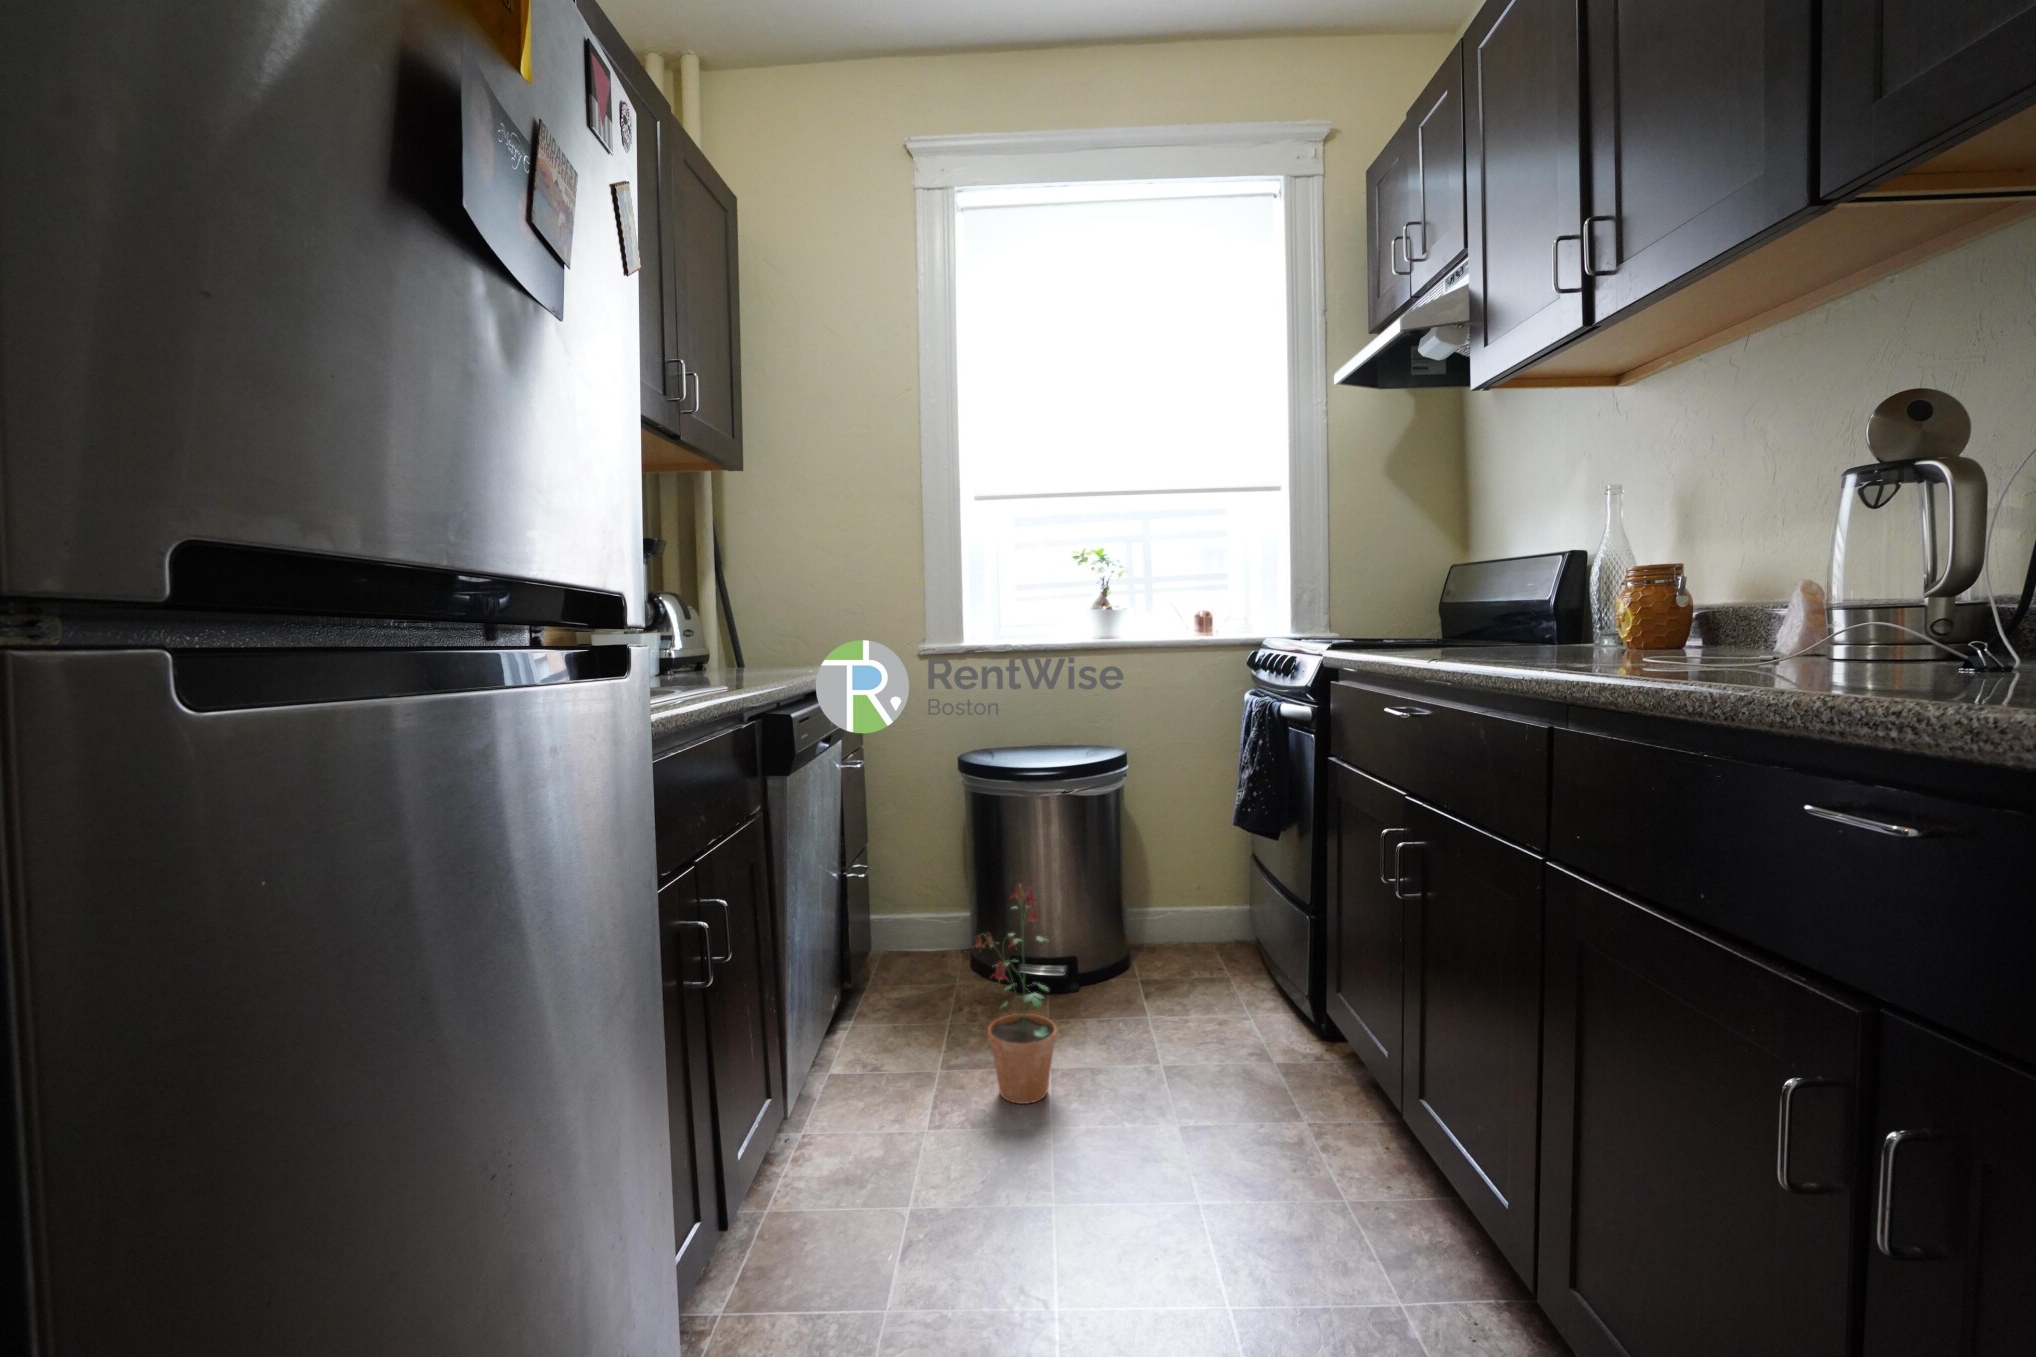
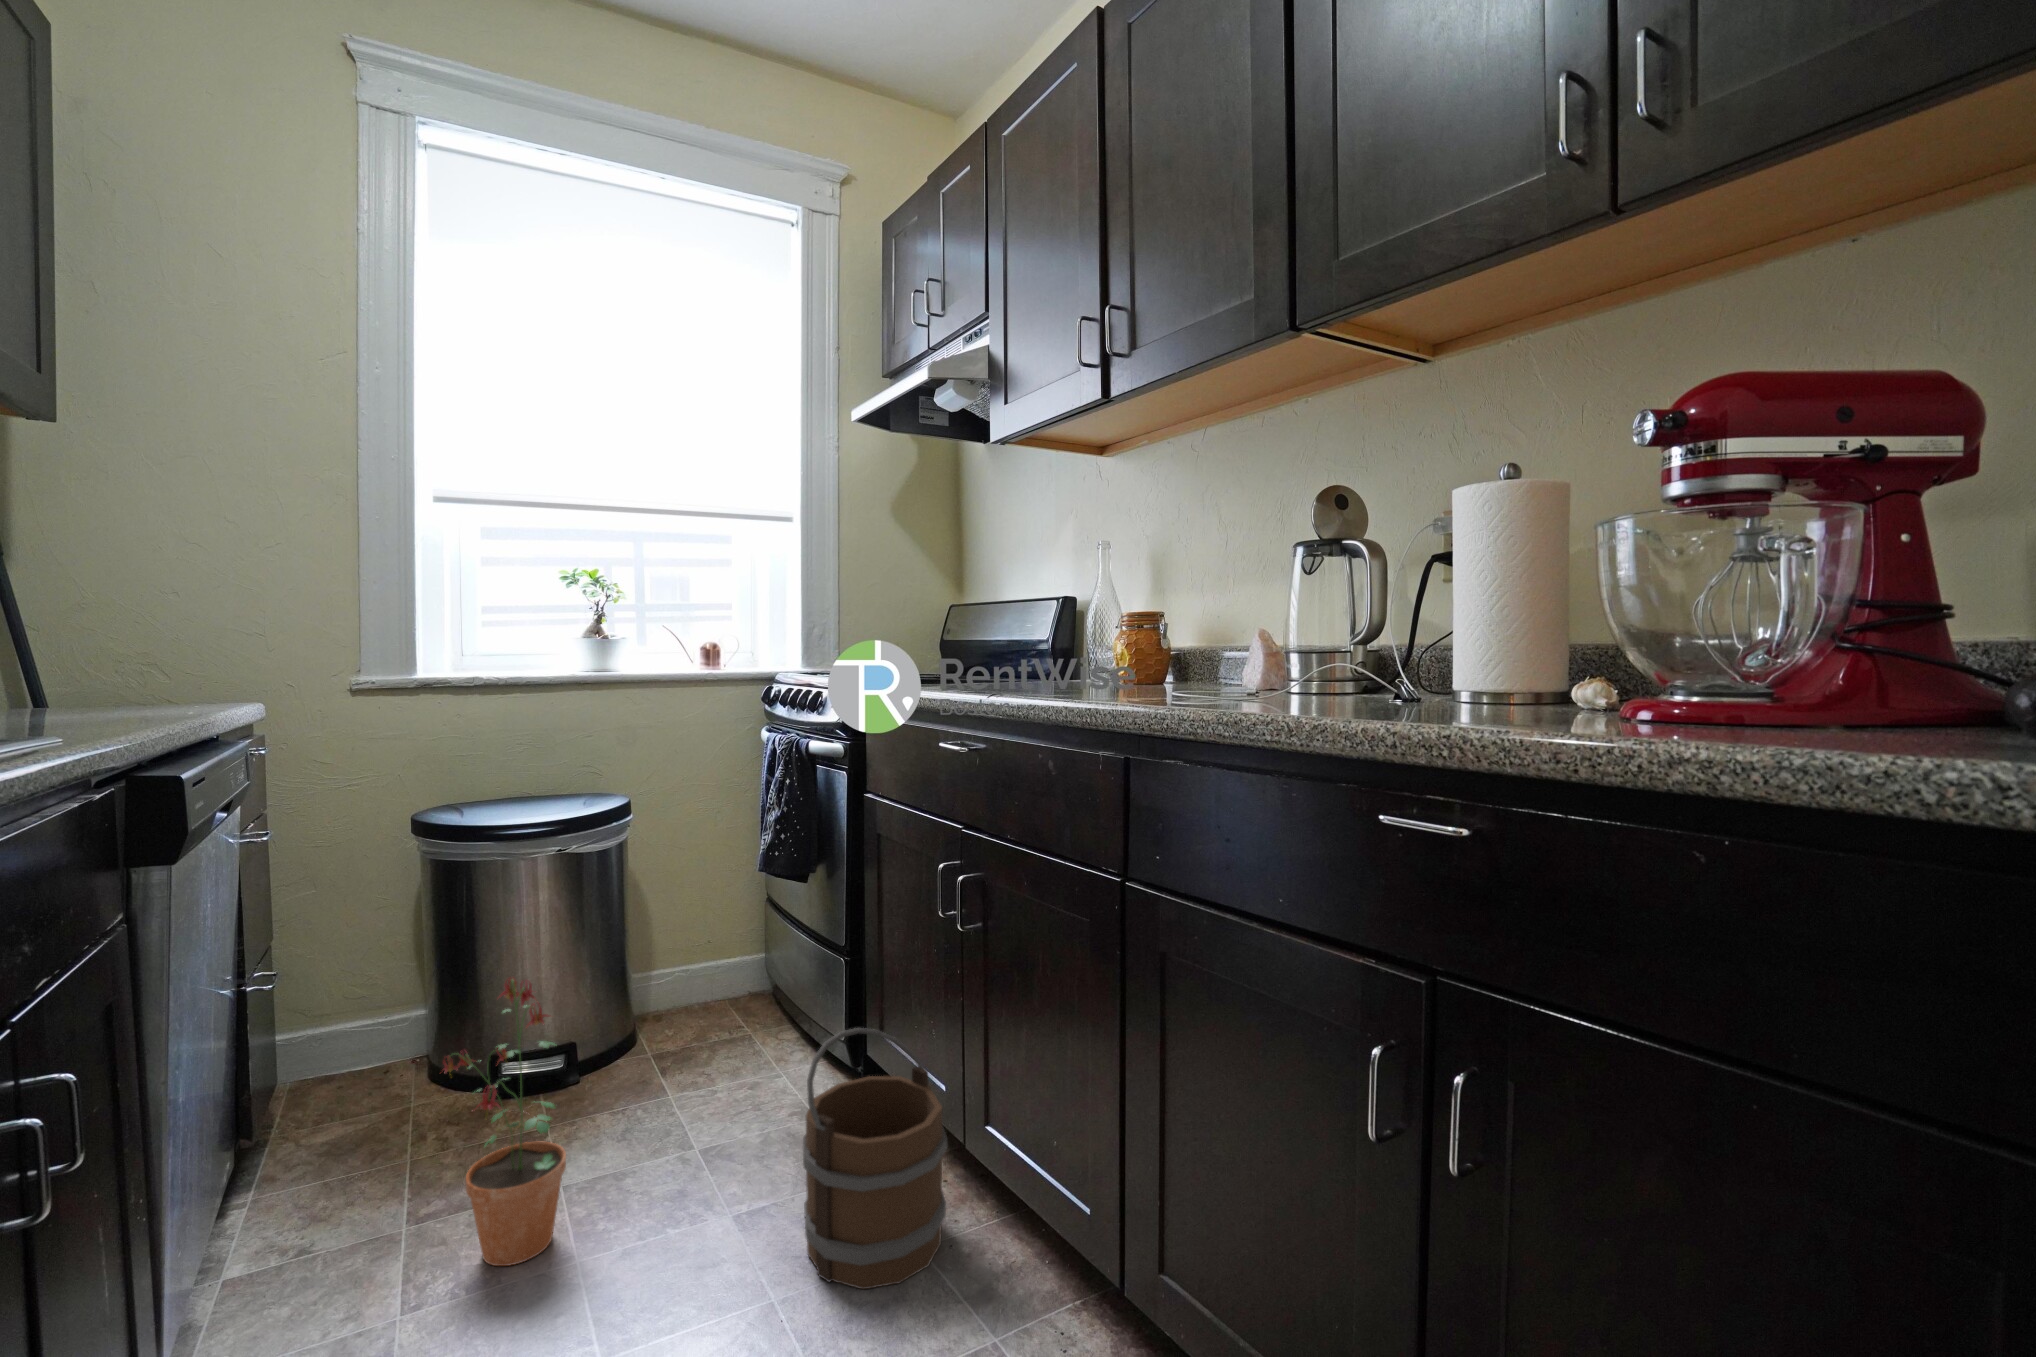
bucket: none [1235,976,1377,1219] -> present [803,1028,947,1289]

